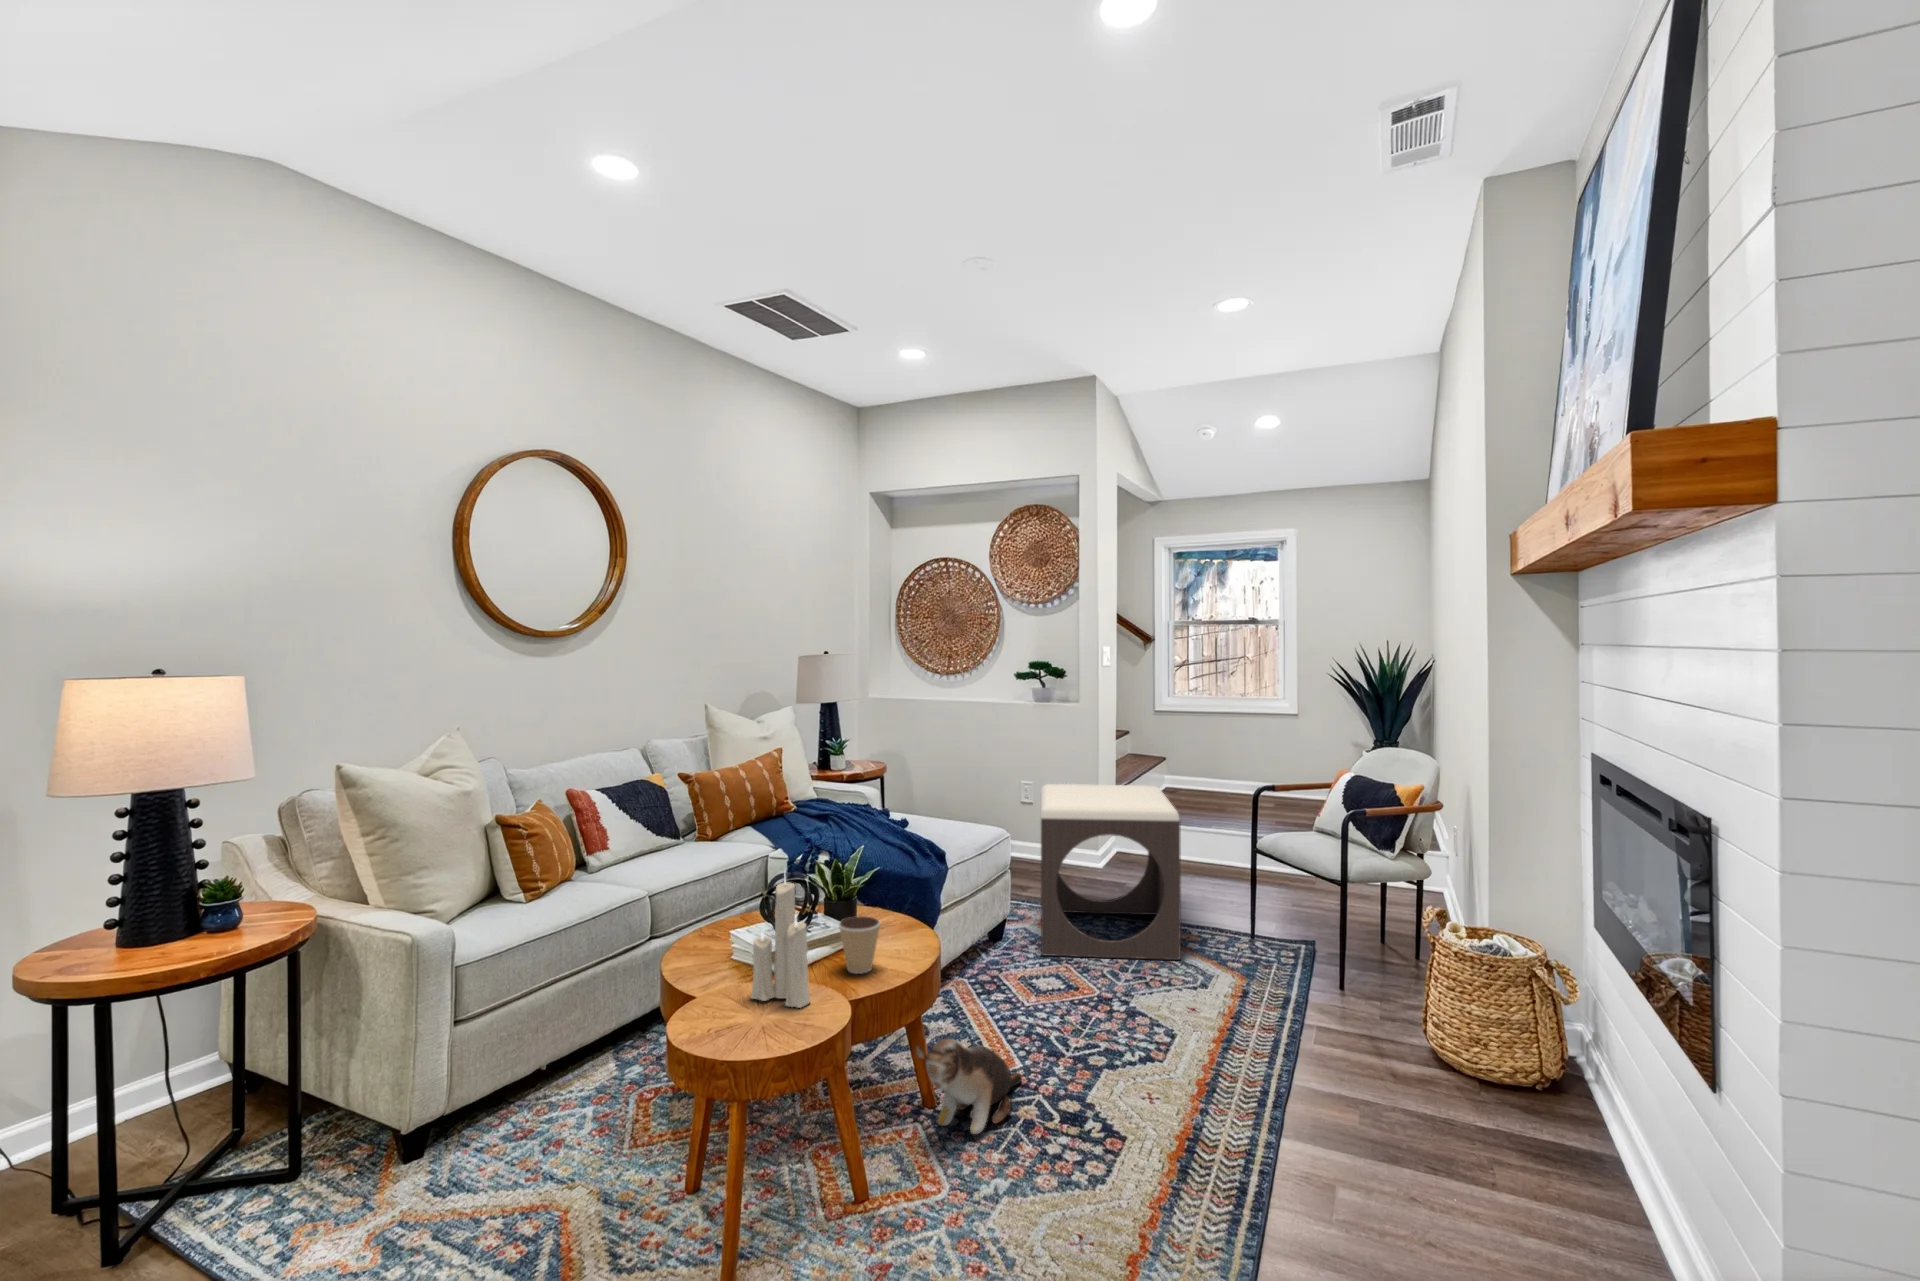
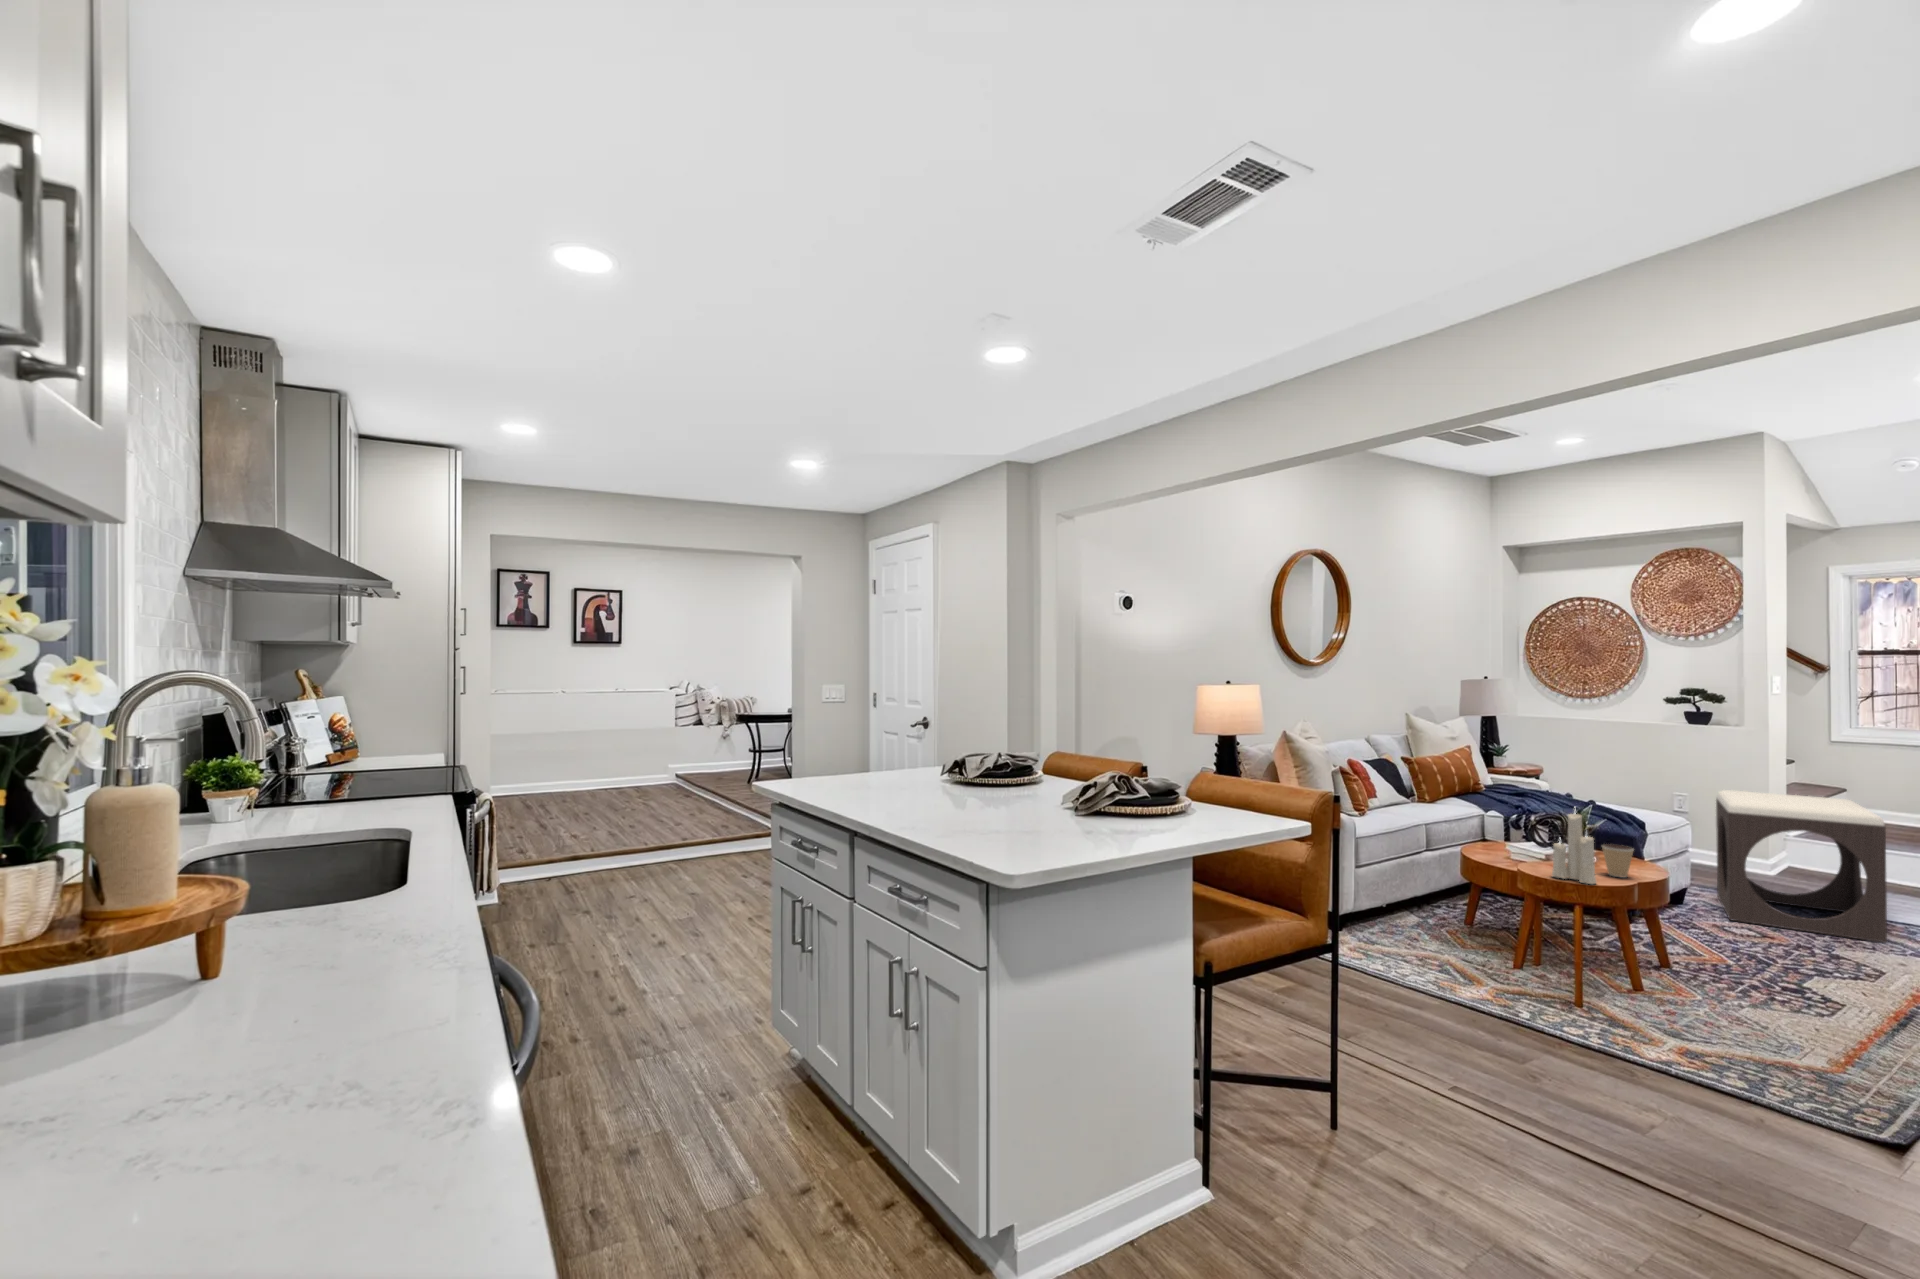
plush toy: present [916,1039,1022,1134] -> none [1665,928,1742,992]

